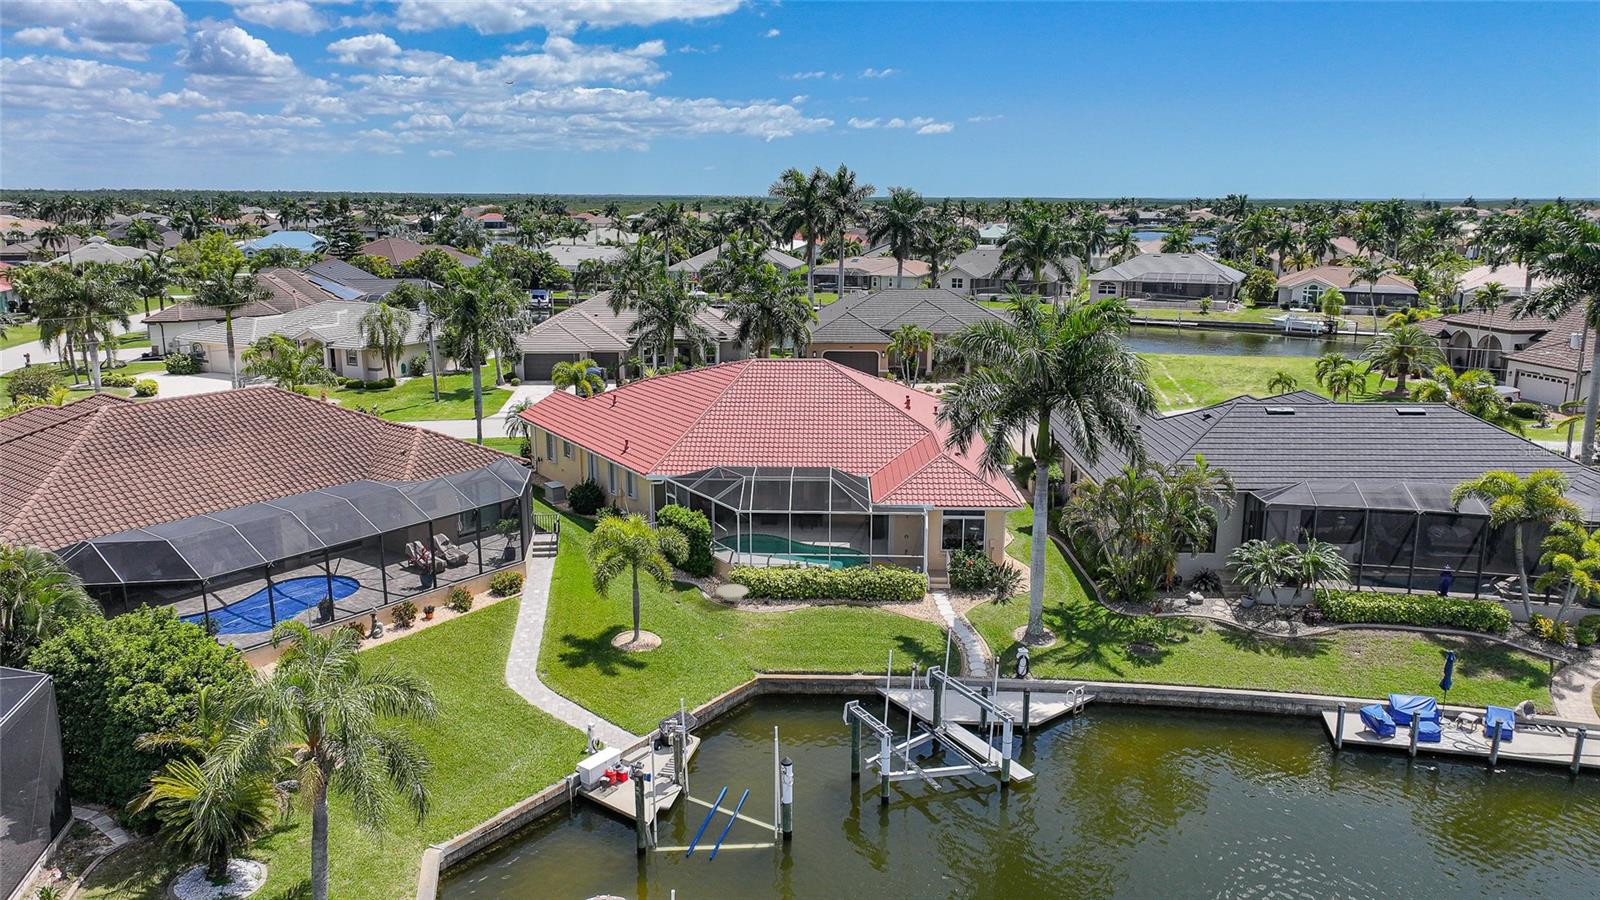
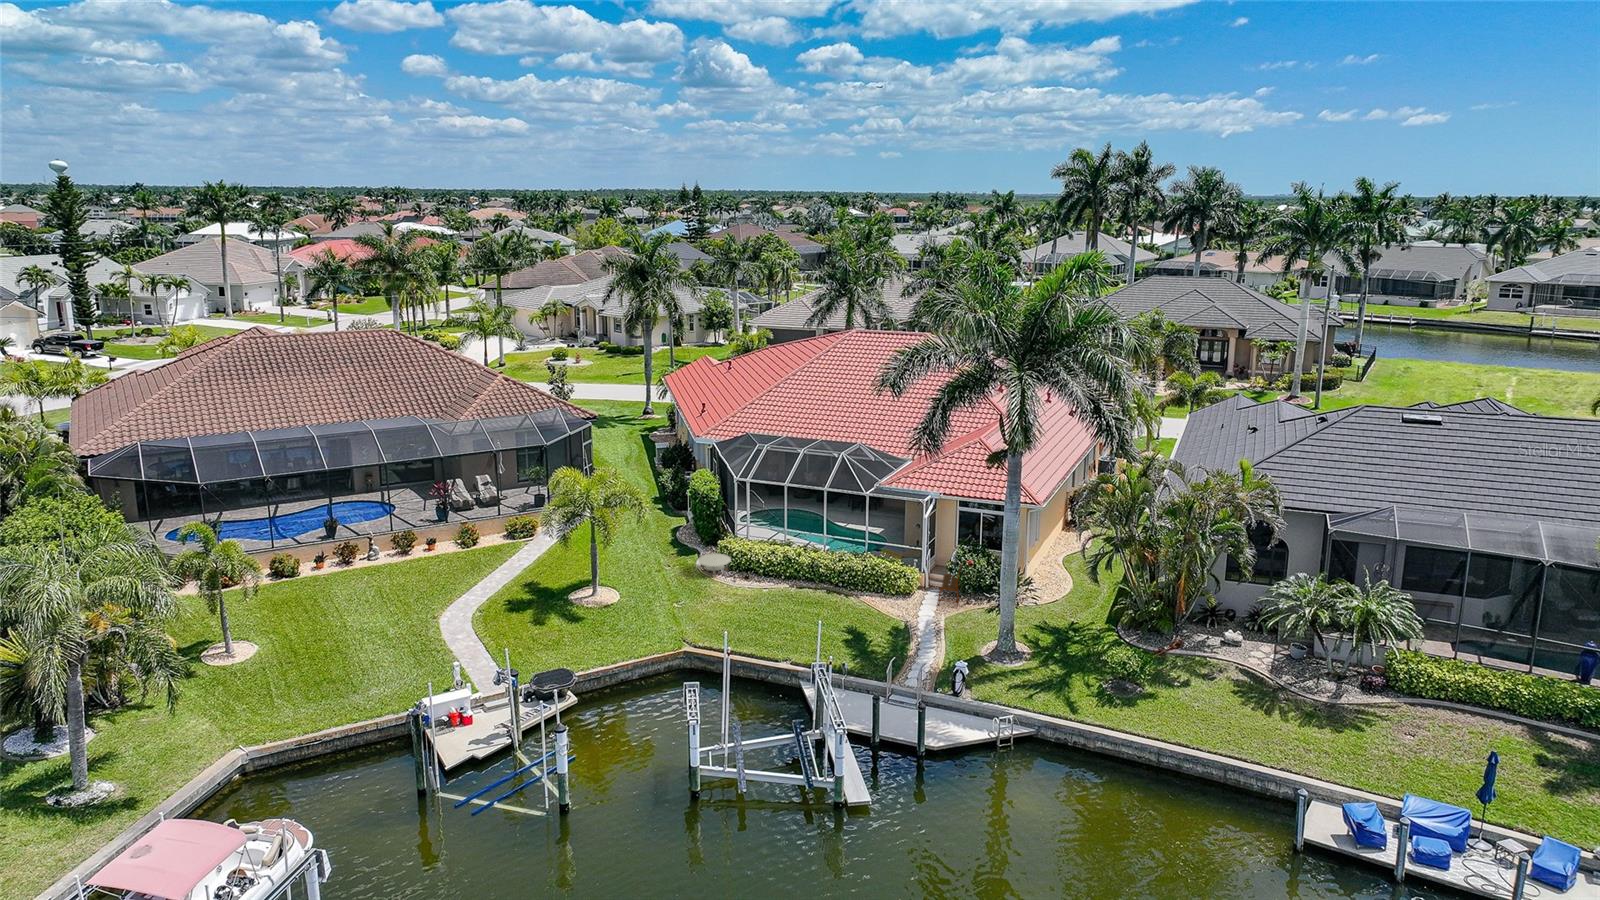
bench: none [942,564,968,605] -> present [938,565,962,606]

